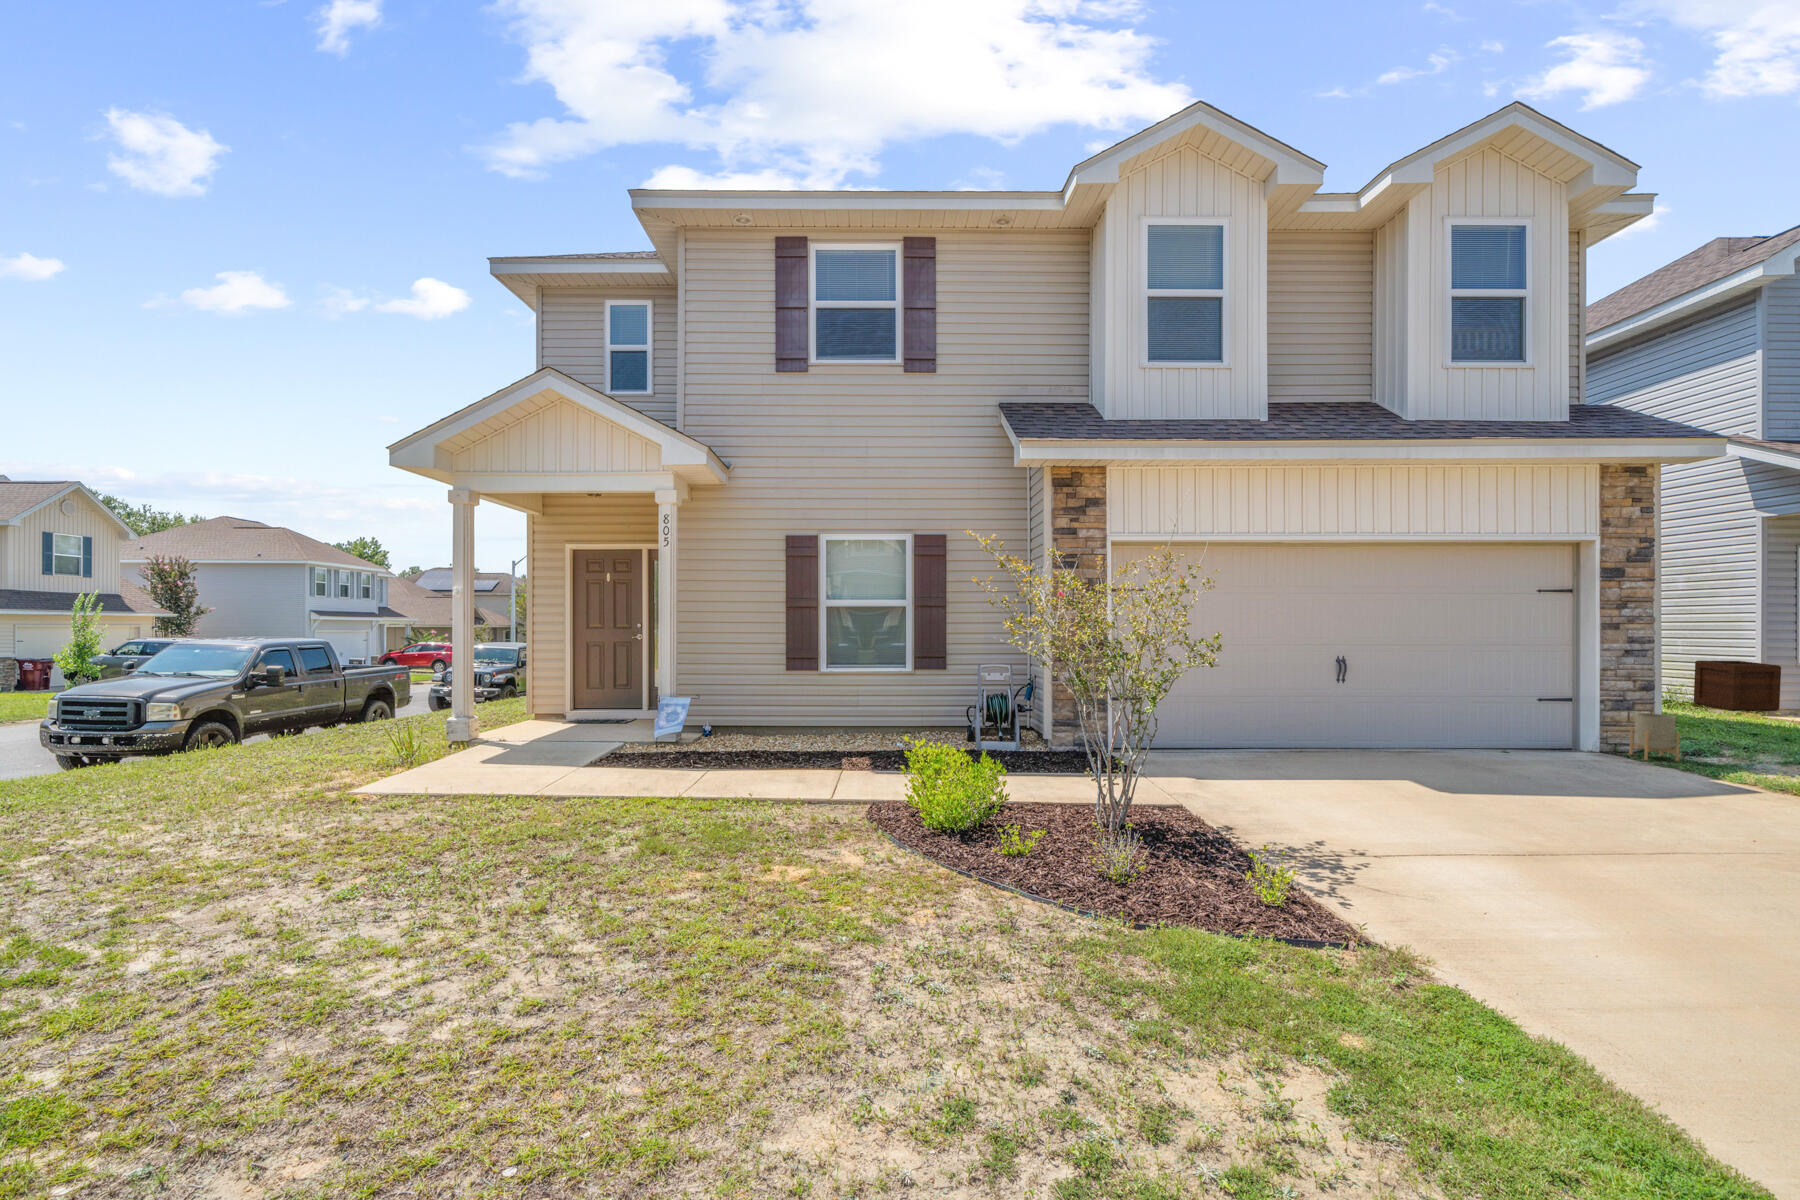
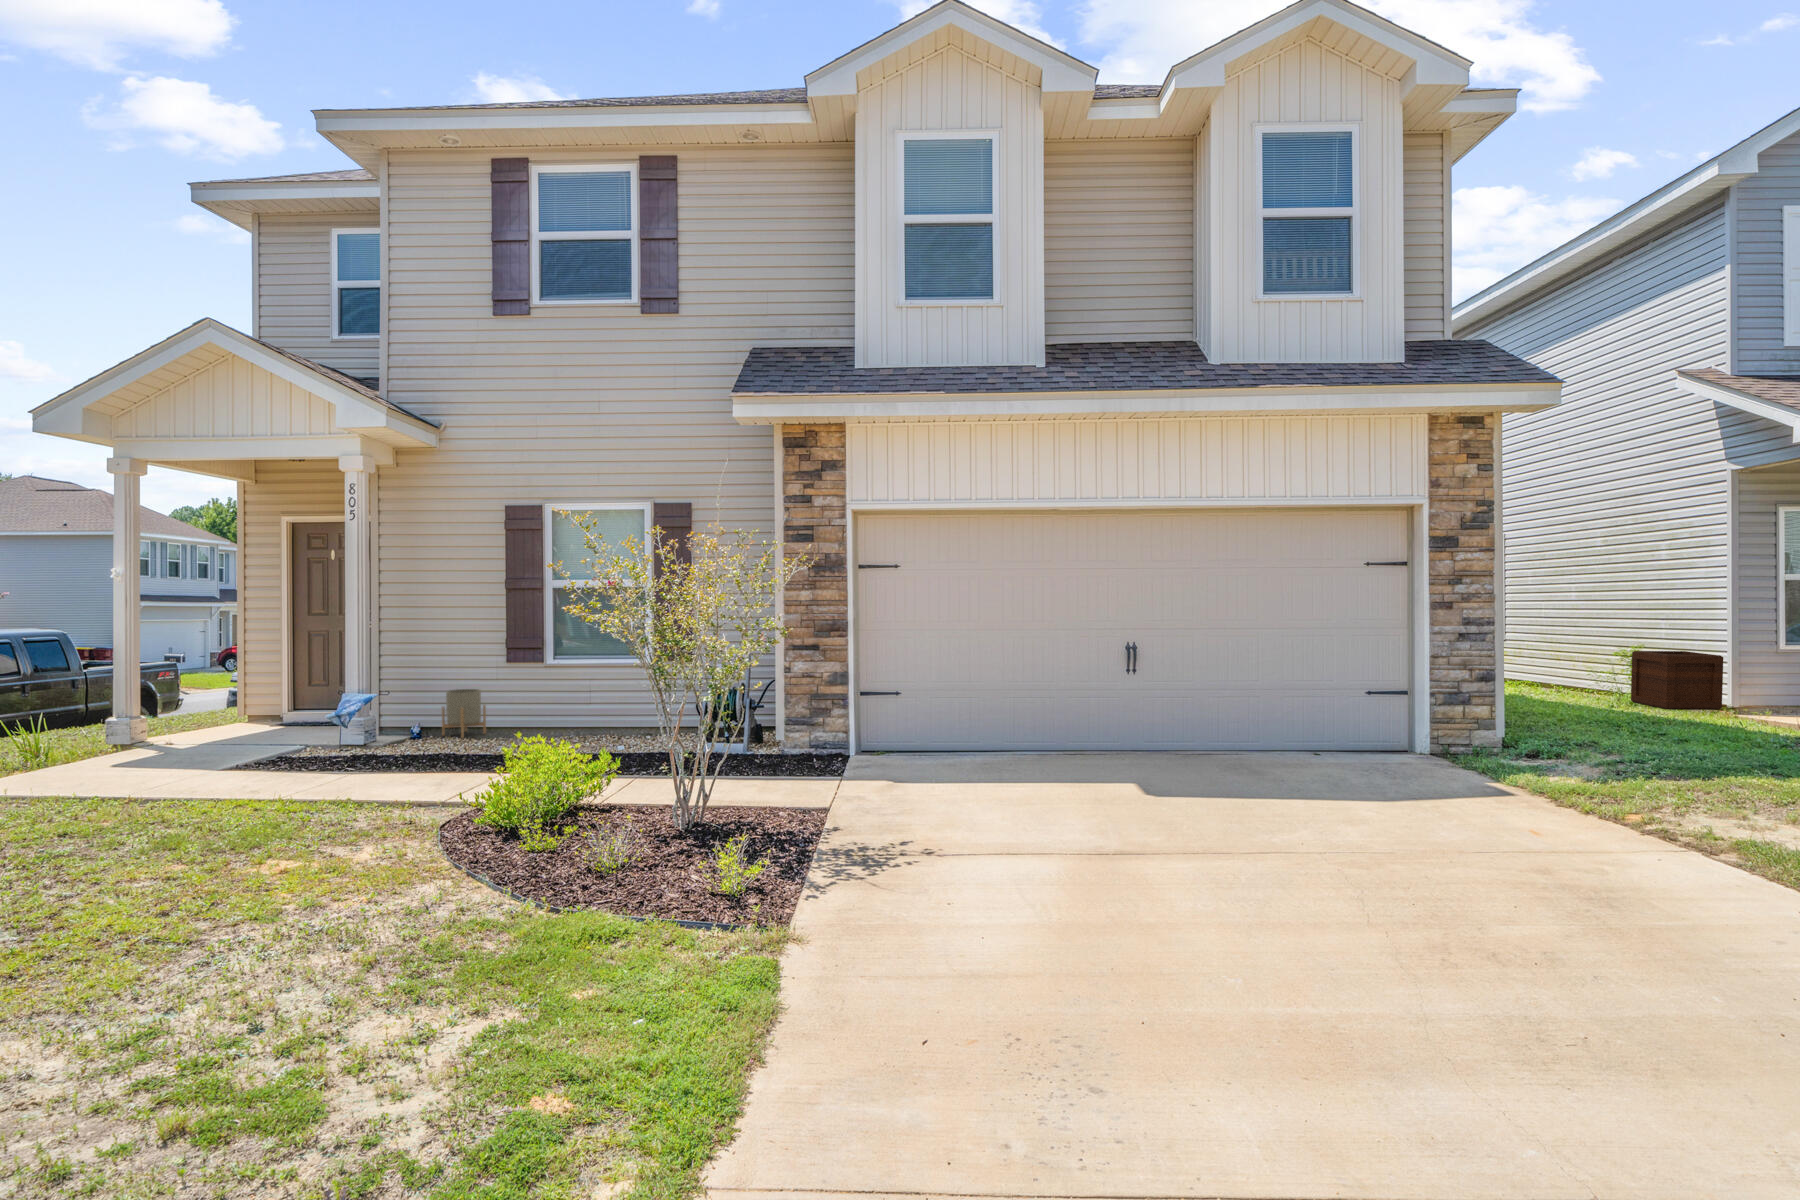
planter: present [1629,713,1680,761] -> present [442,689,486,738]

